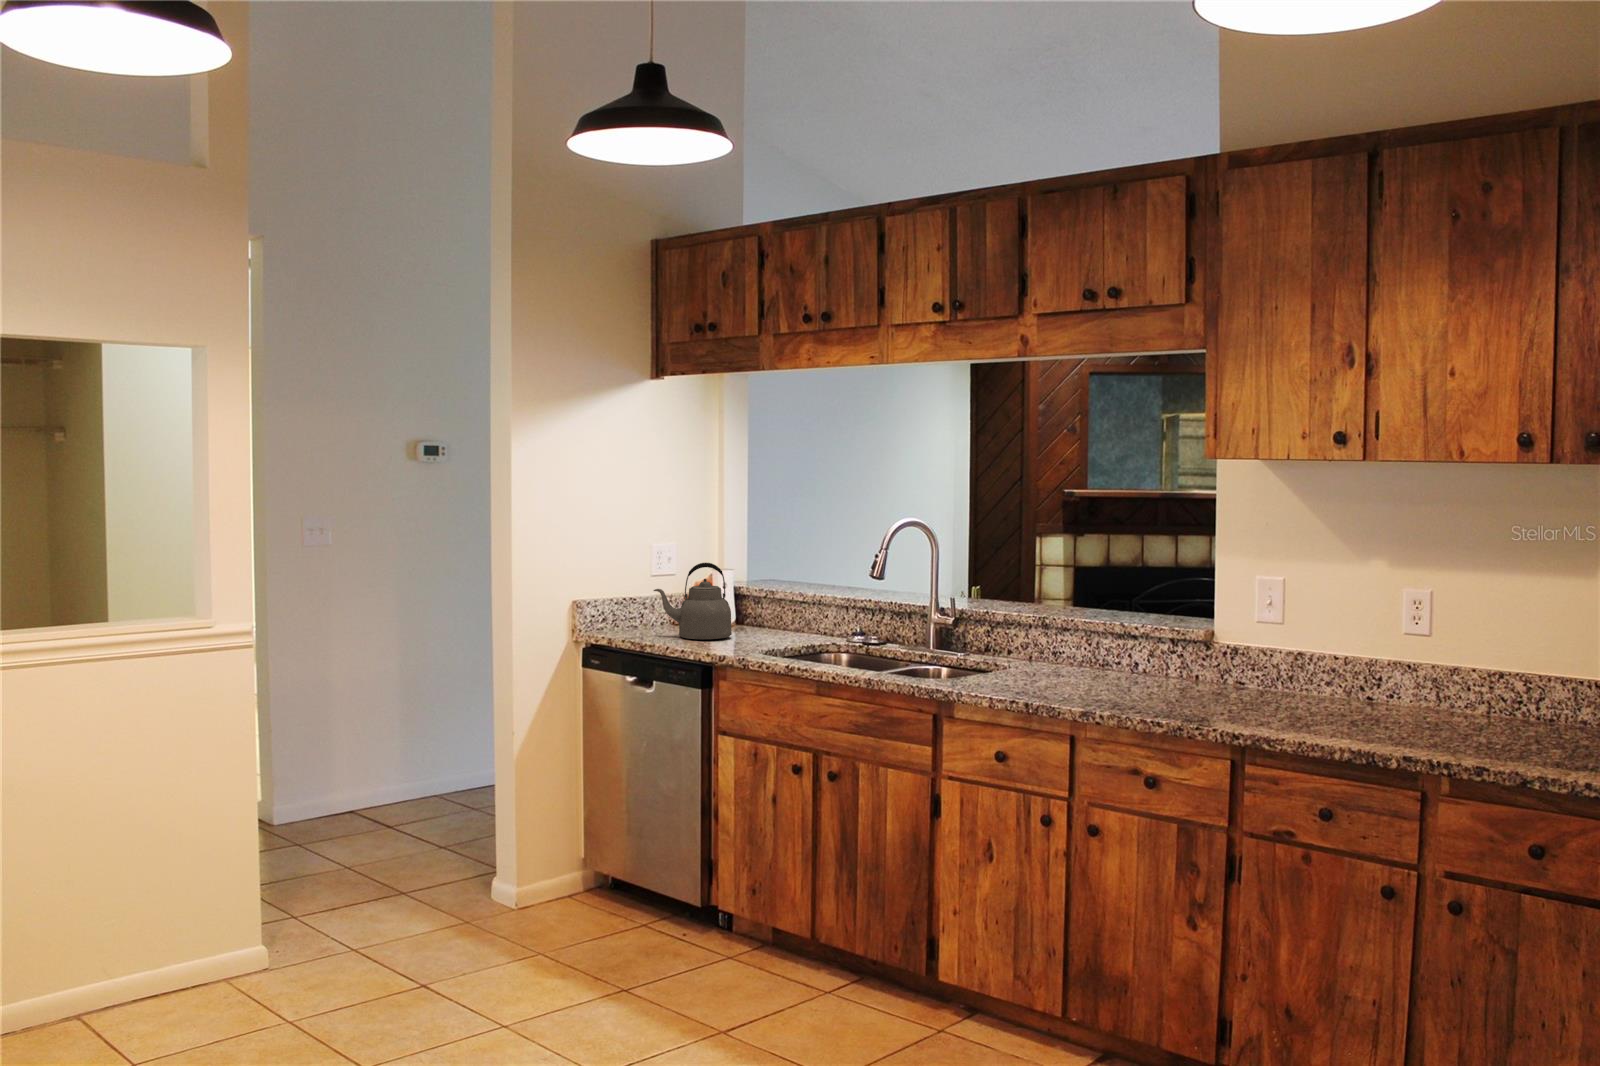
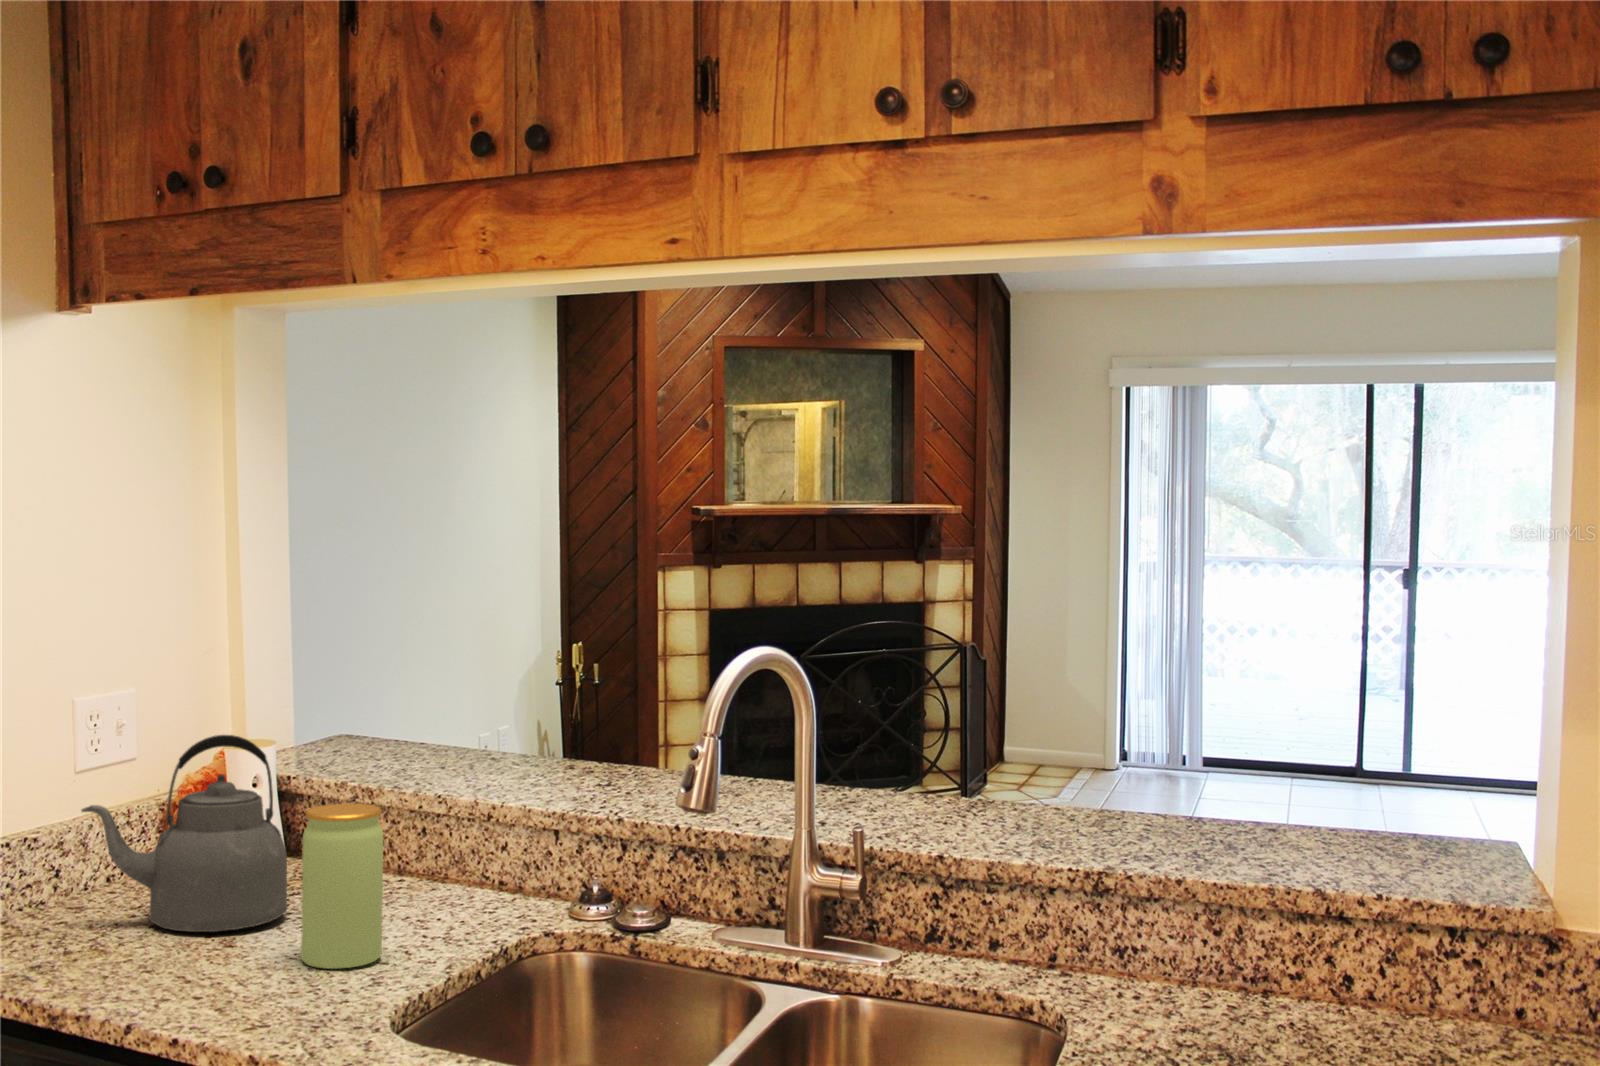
jar: none [732,589,763,651] -> present [301,803,383,969]

